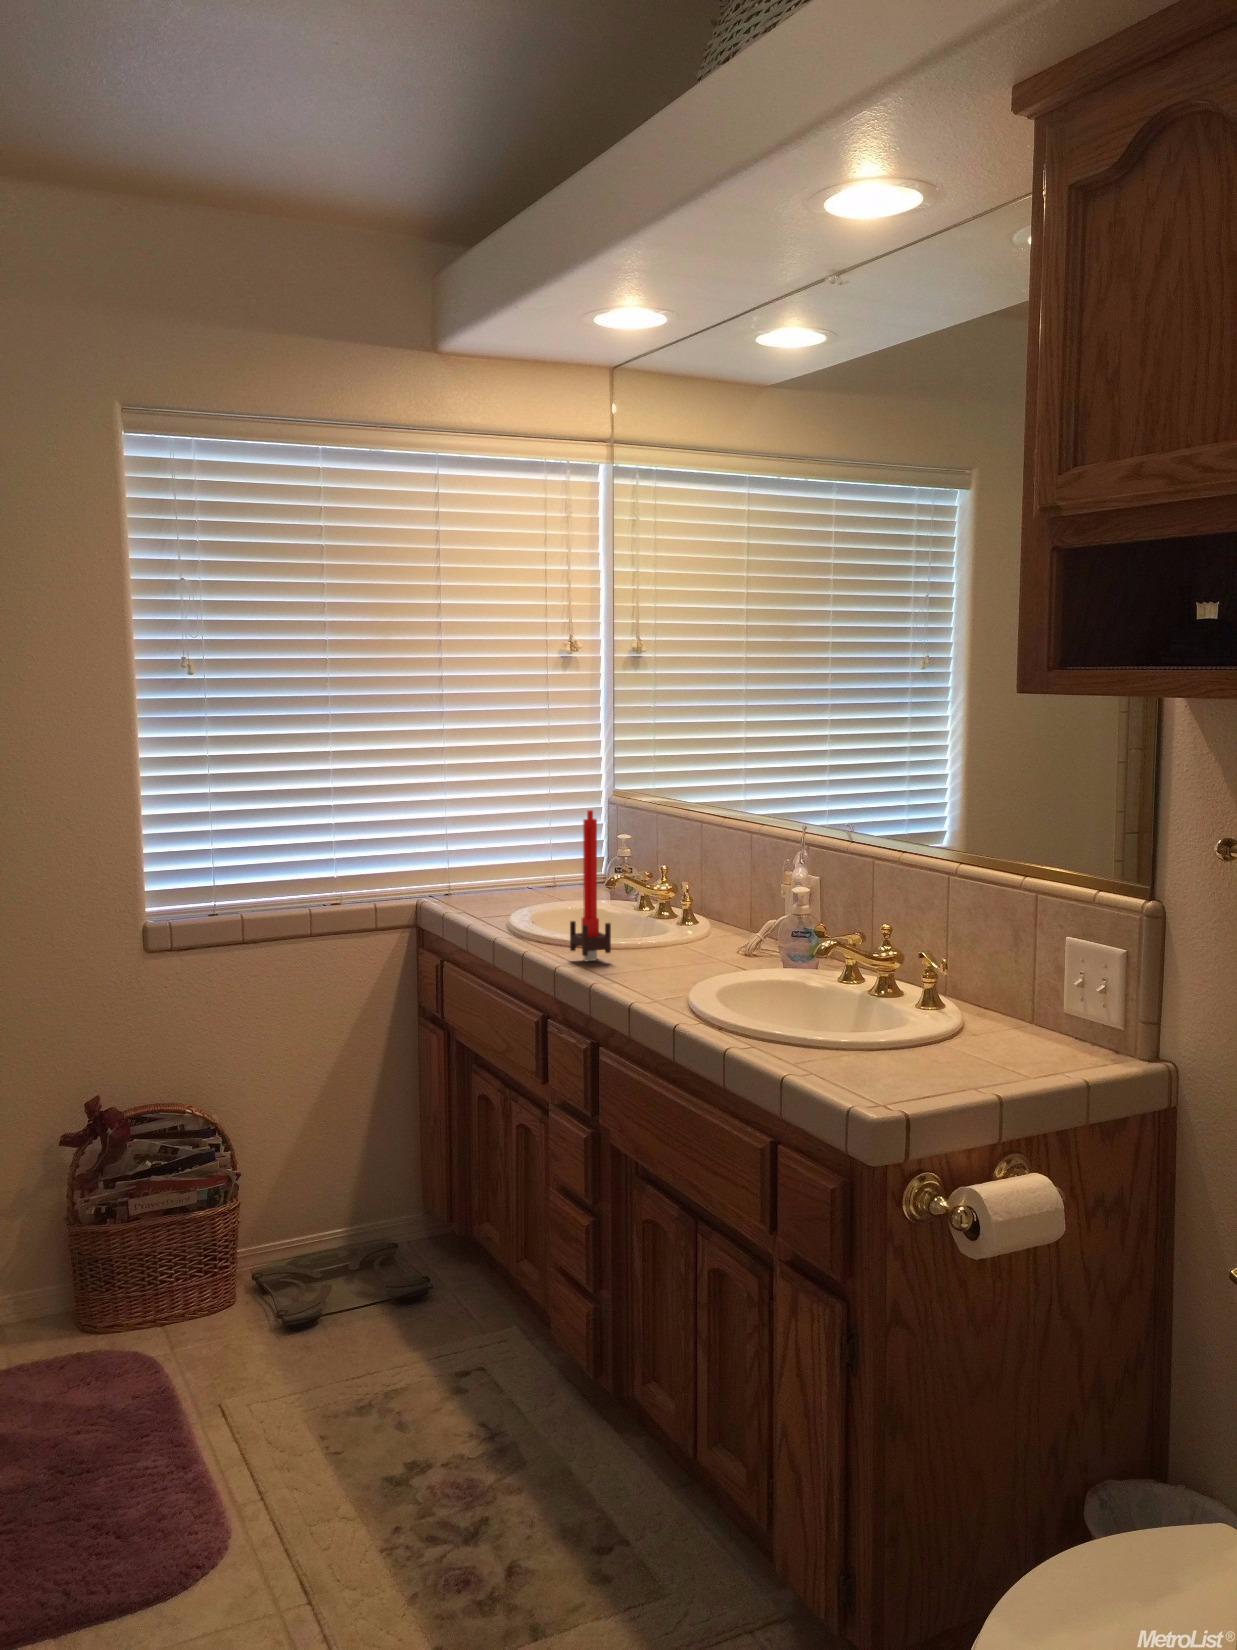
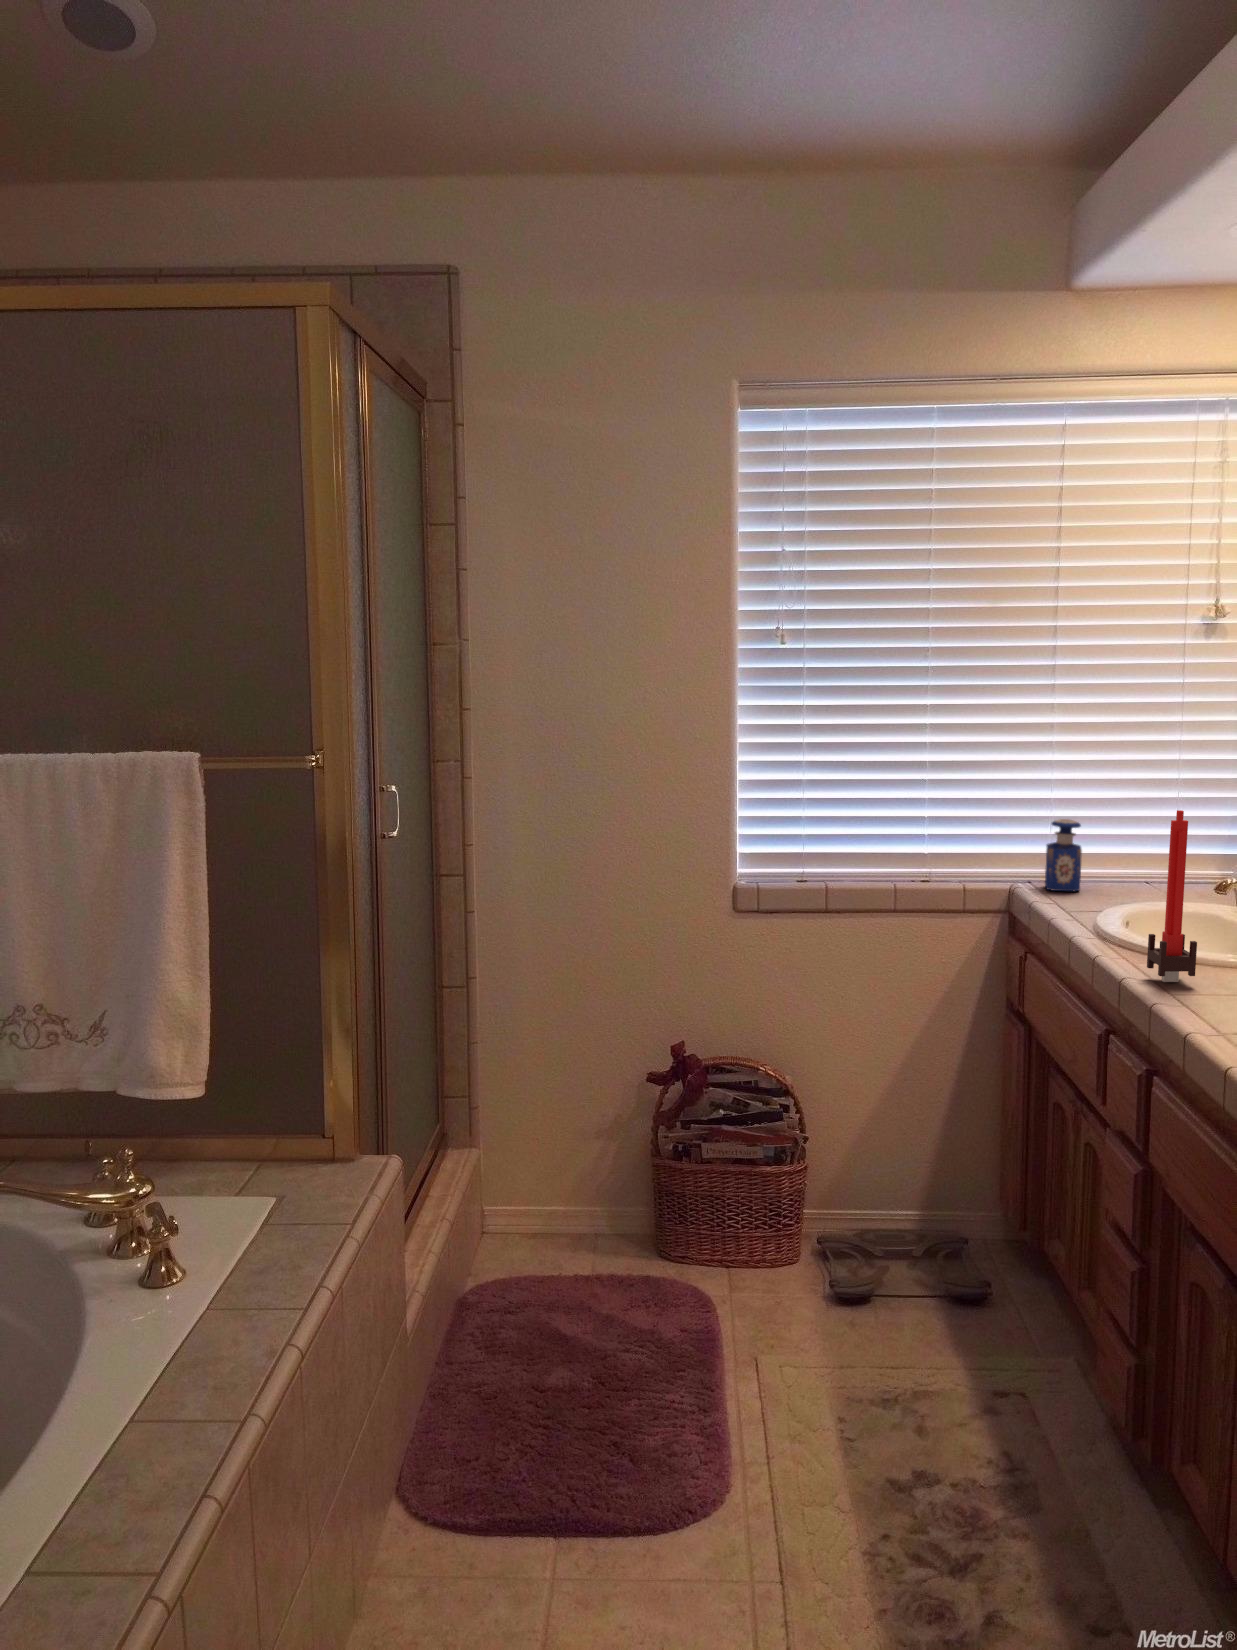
perfume bottle: none [446,836,480,902] -> present [1045,819,1082,891]

